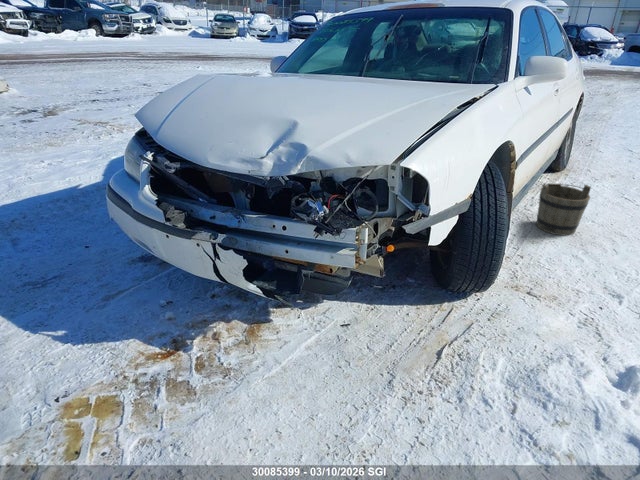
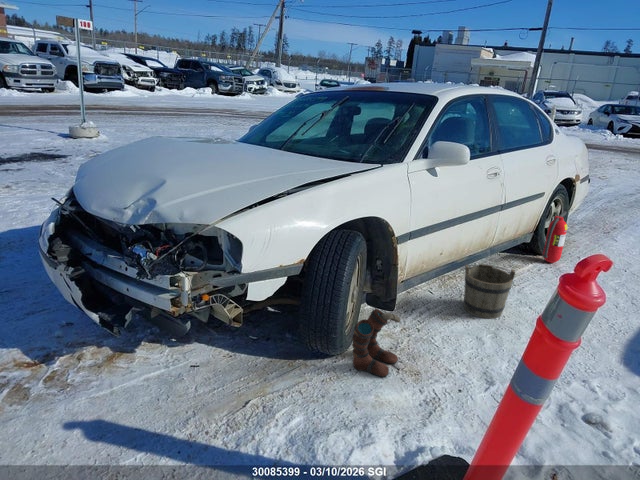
fire extinguisher: none [560,128,585,179] -> present [543,211,567,263]
boots: none [496,237,539,305] -> present [352,309,400,377]

